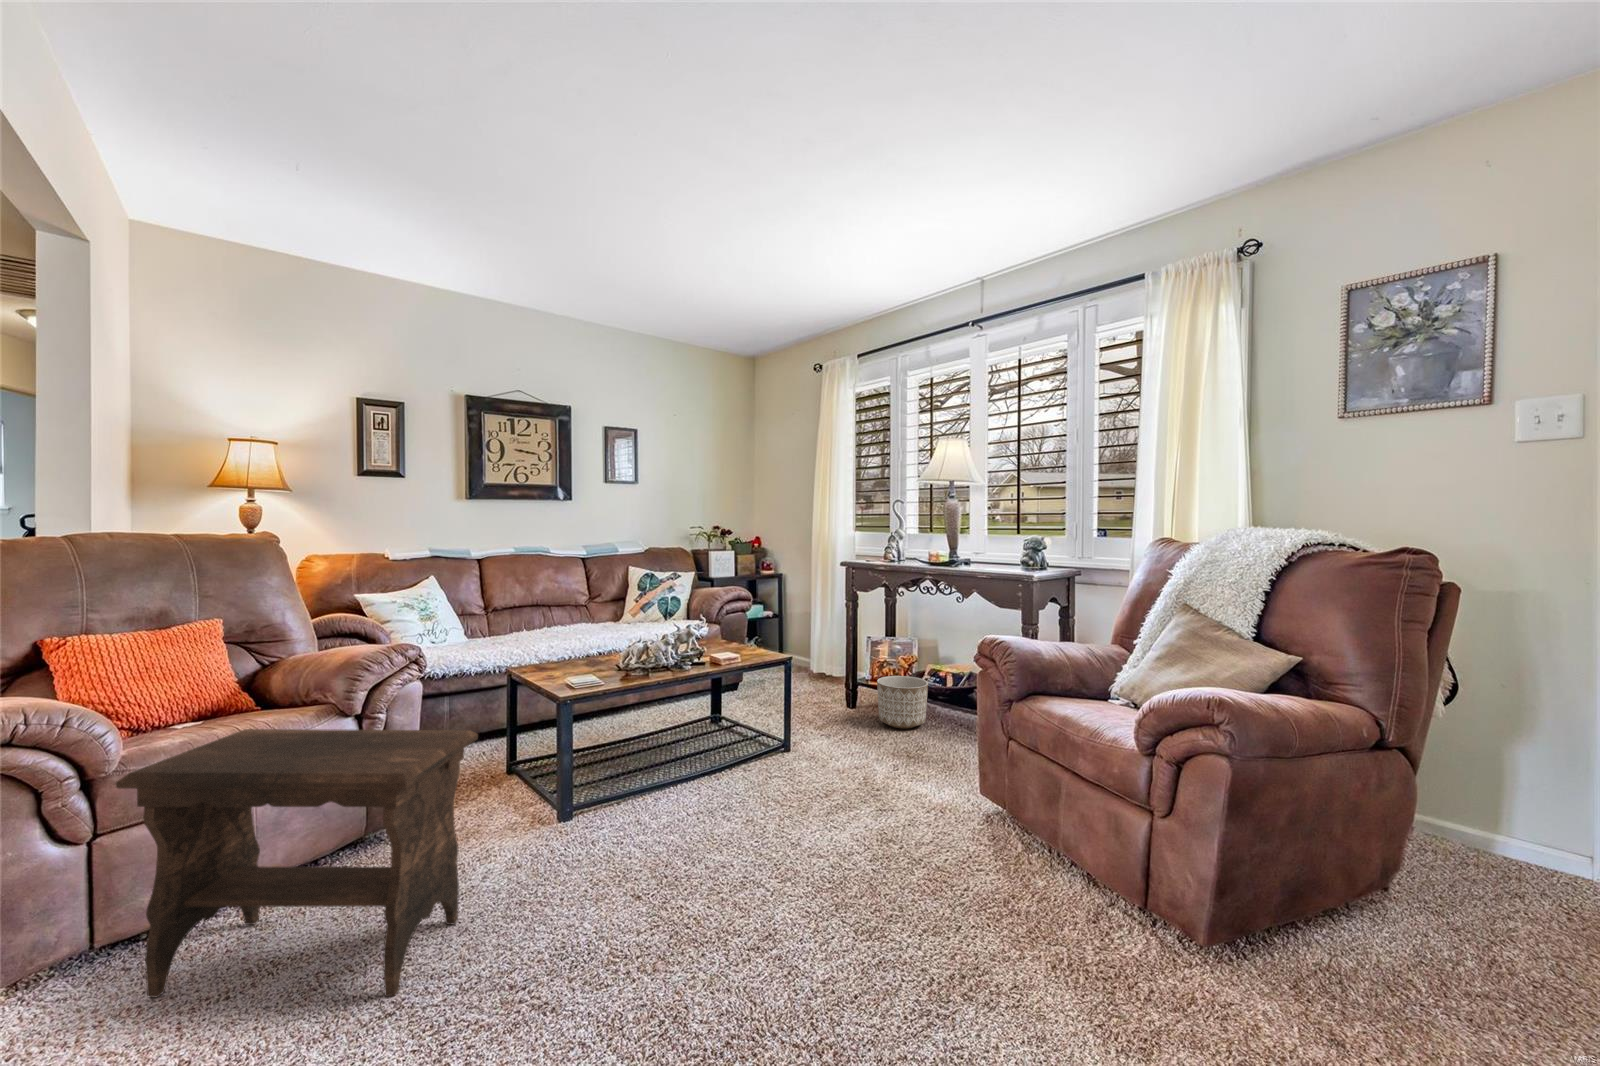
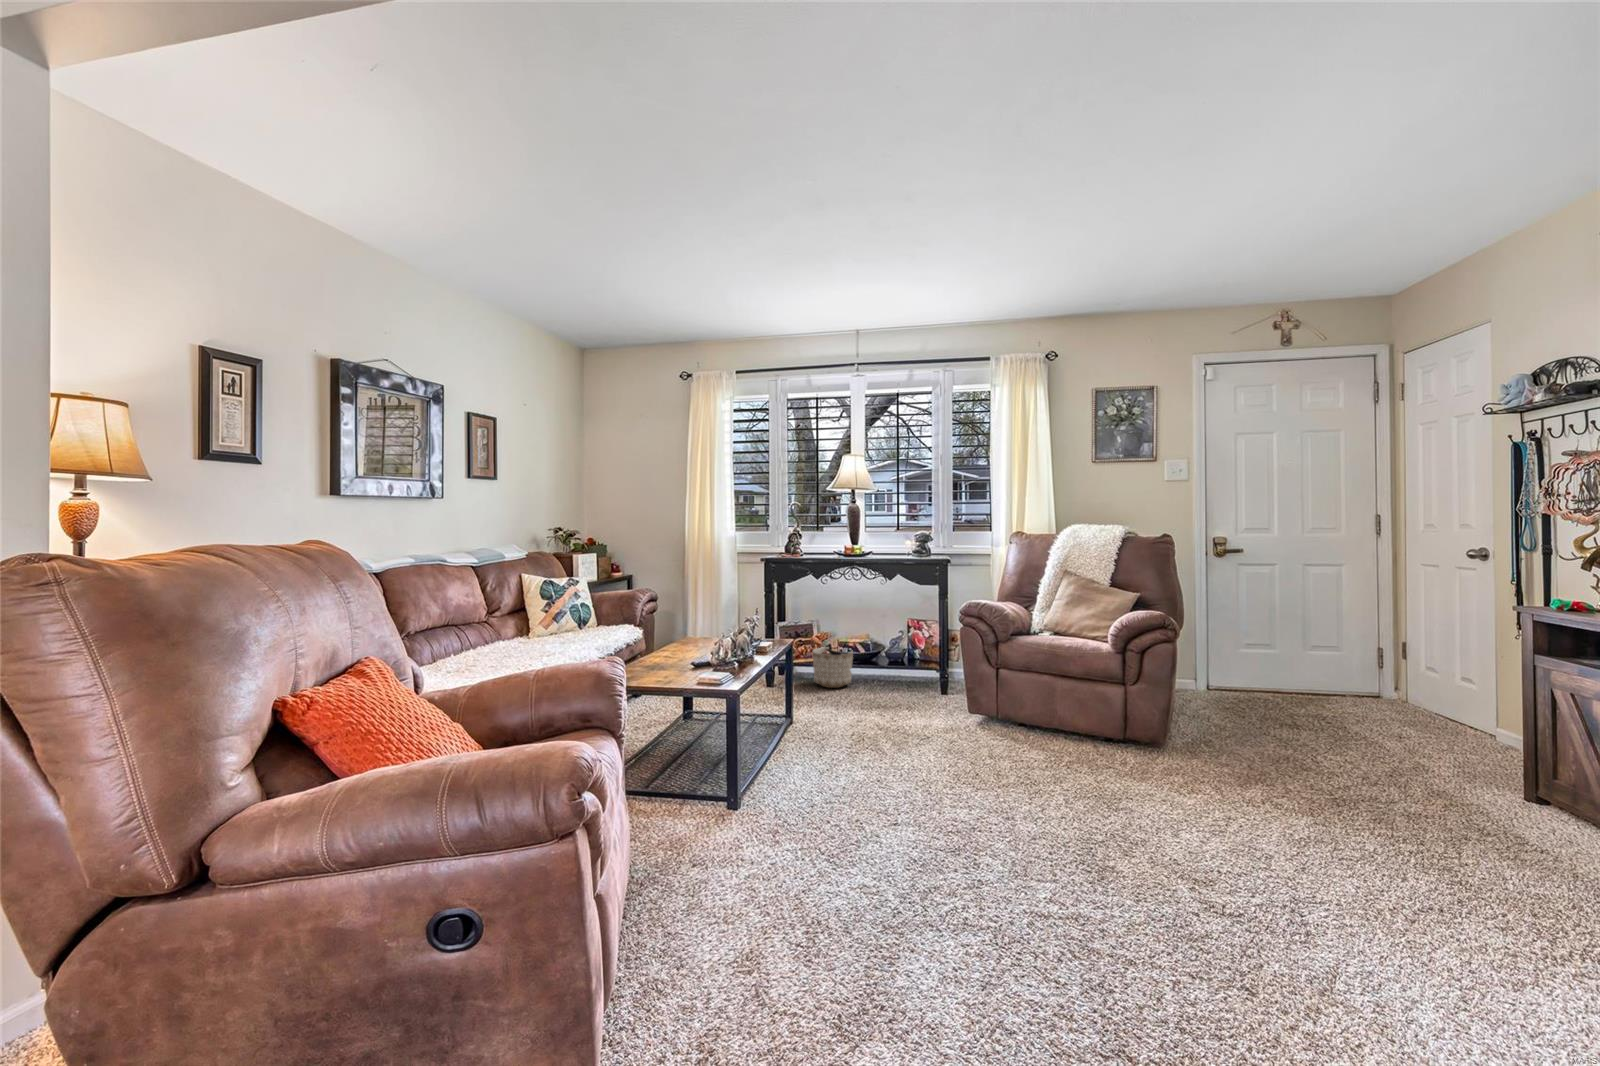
footstool: present [116,729,478,997] -> none [657,700,922,1001]

